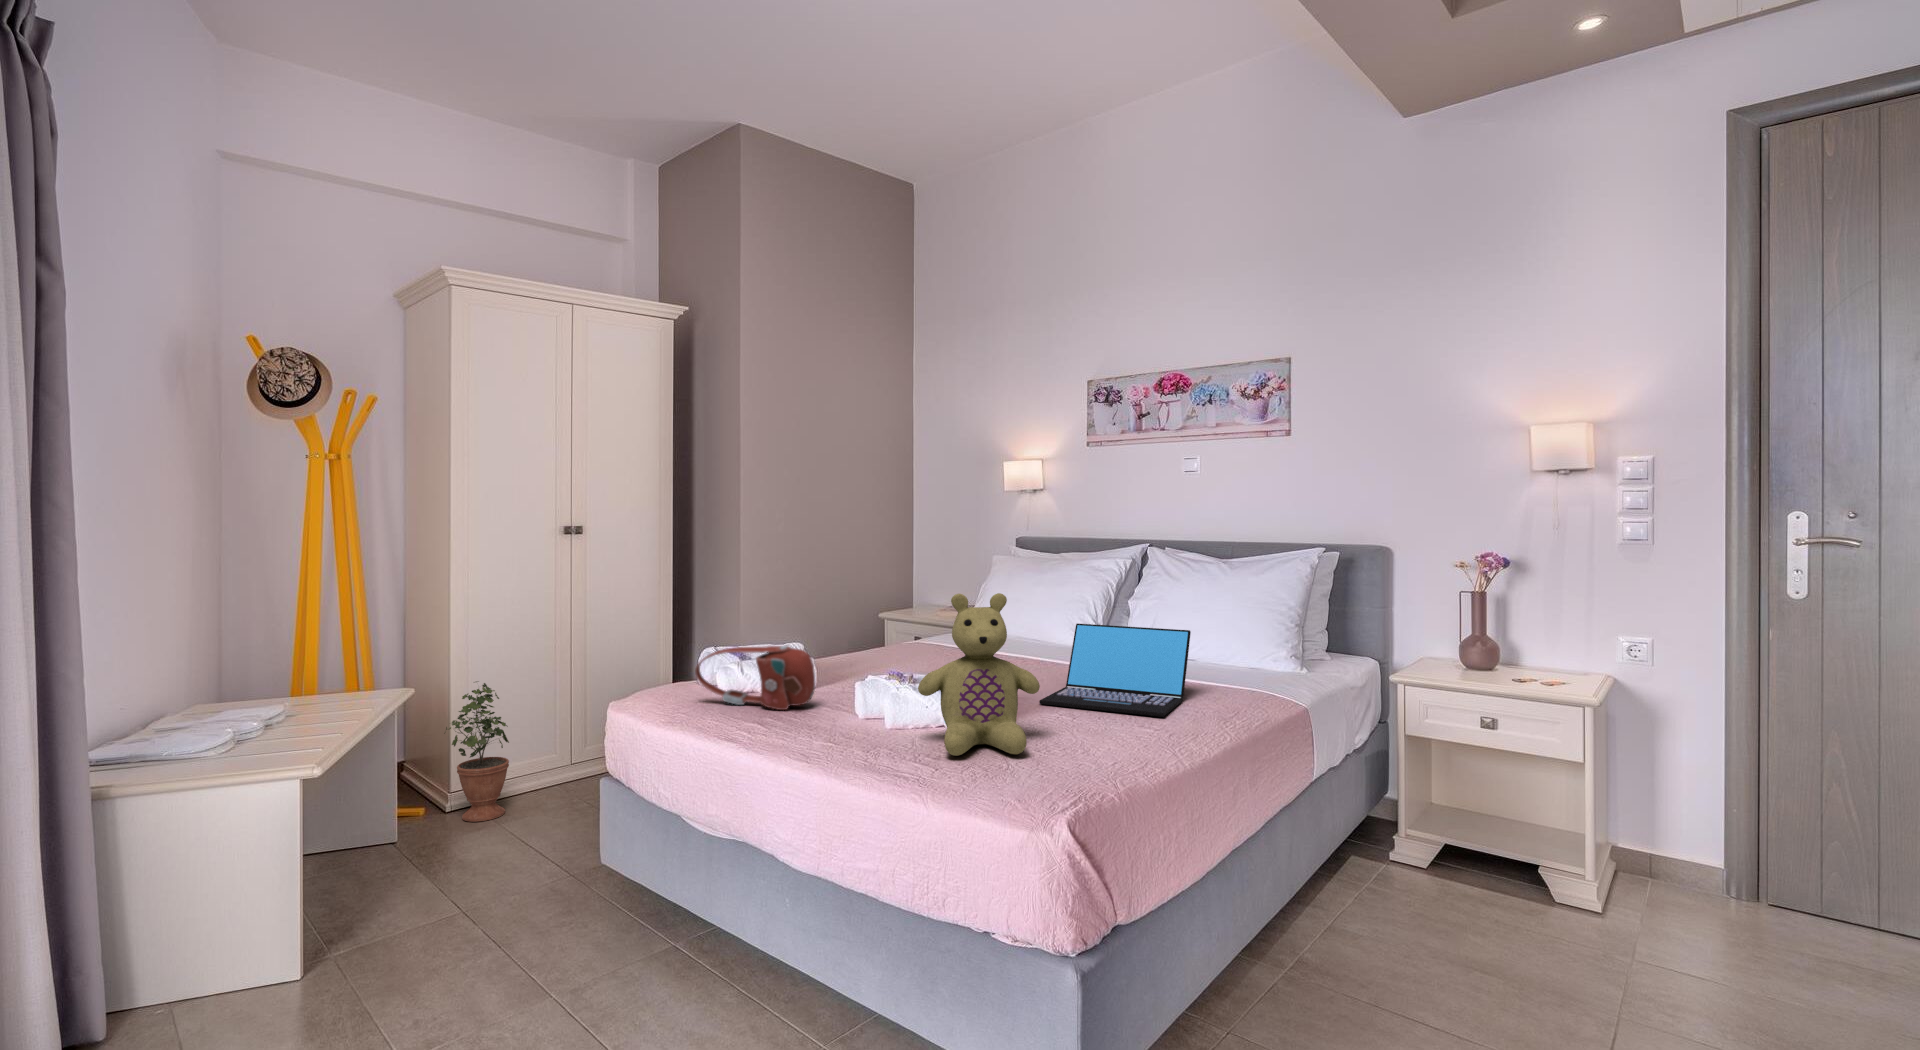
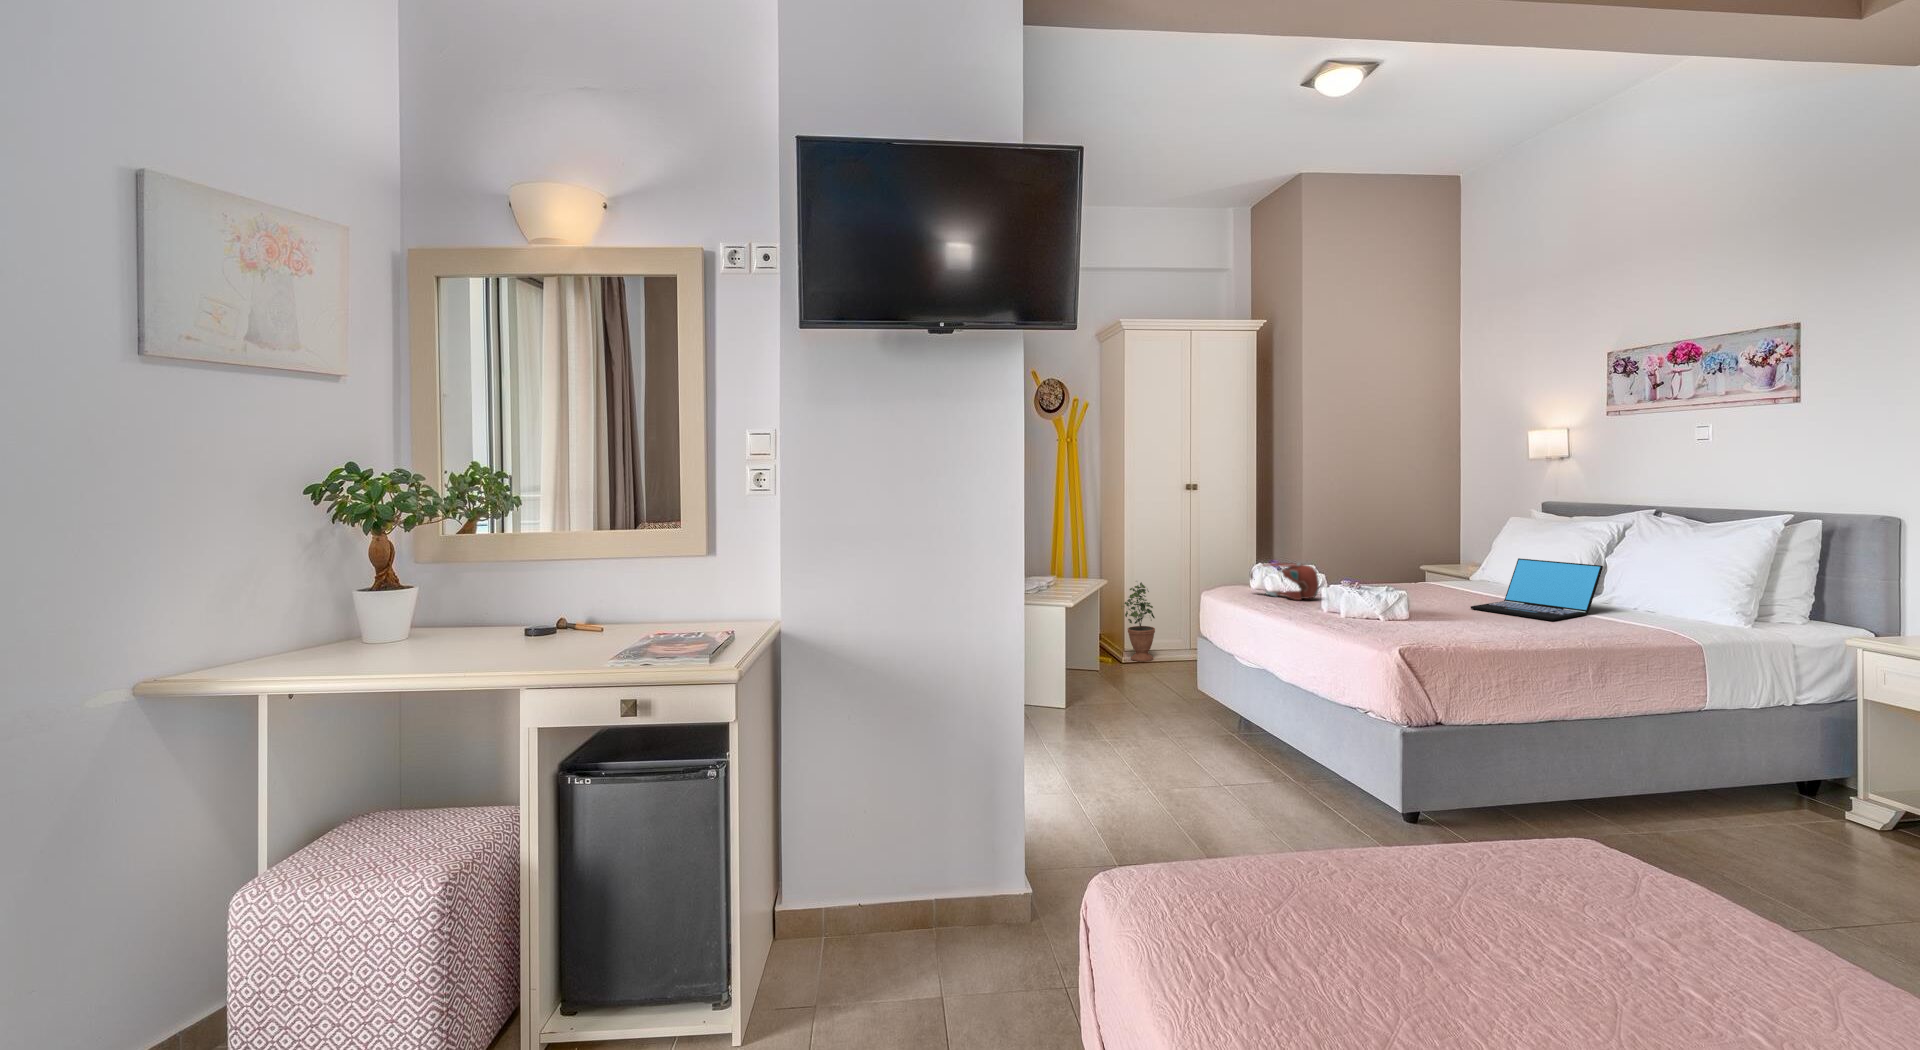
stuffed bear: present [918,593,1040,756] -> none [1366,535,1445,627]

